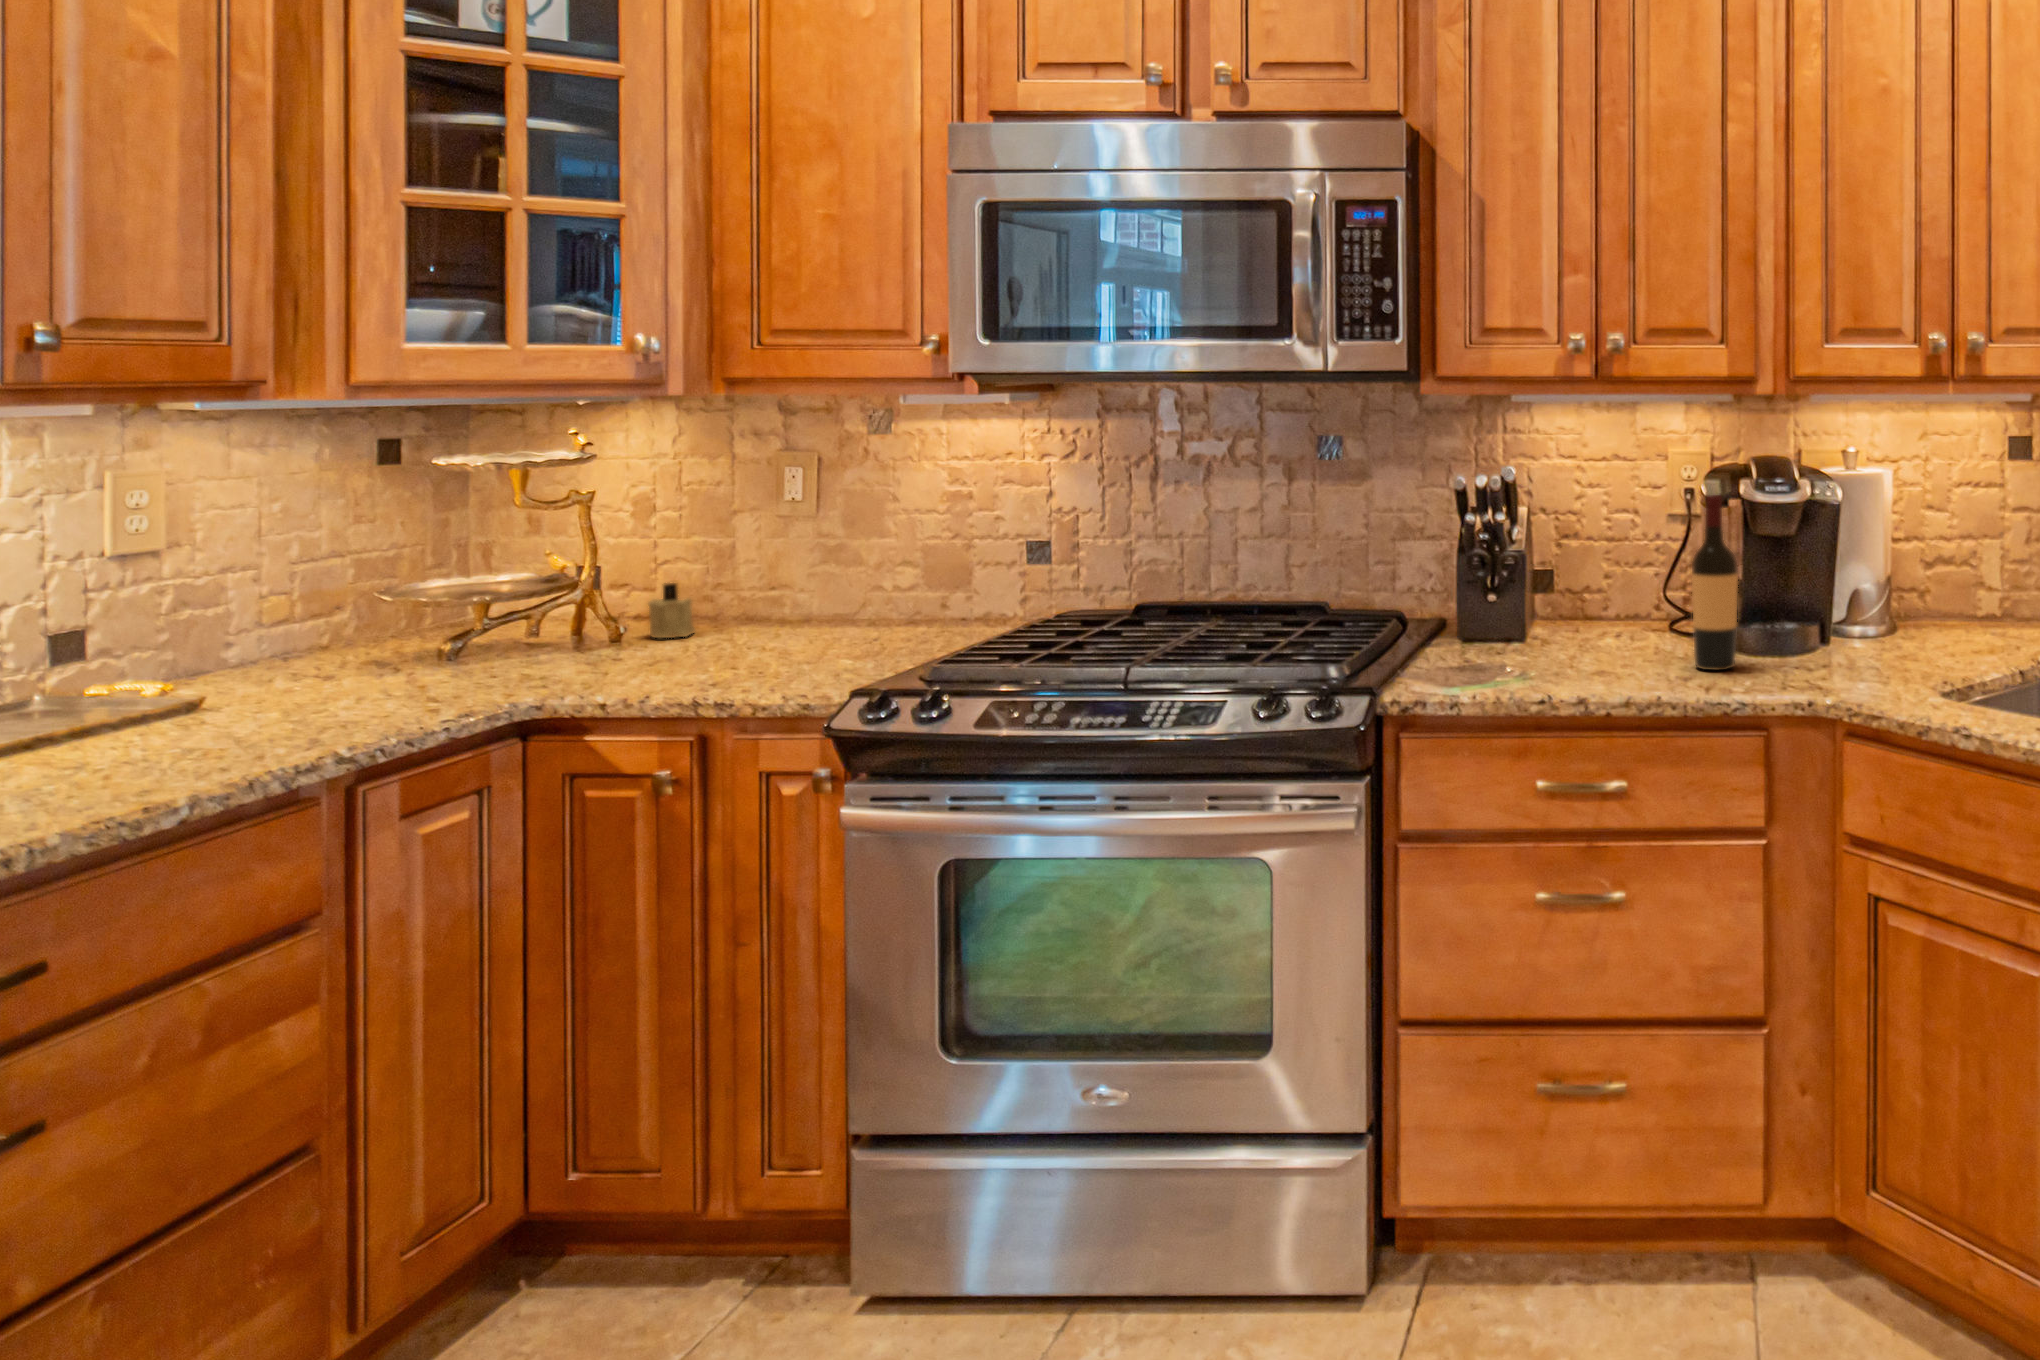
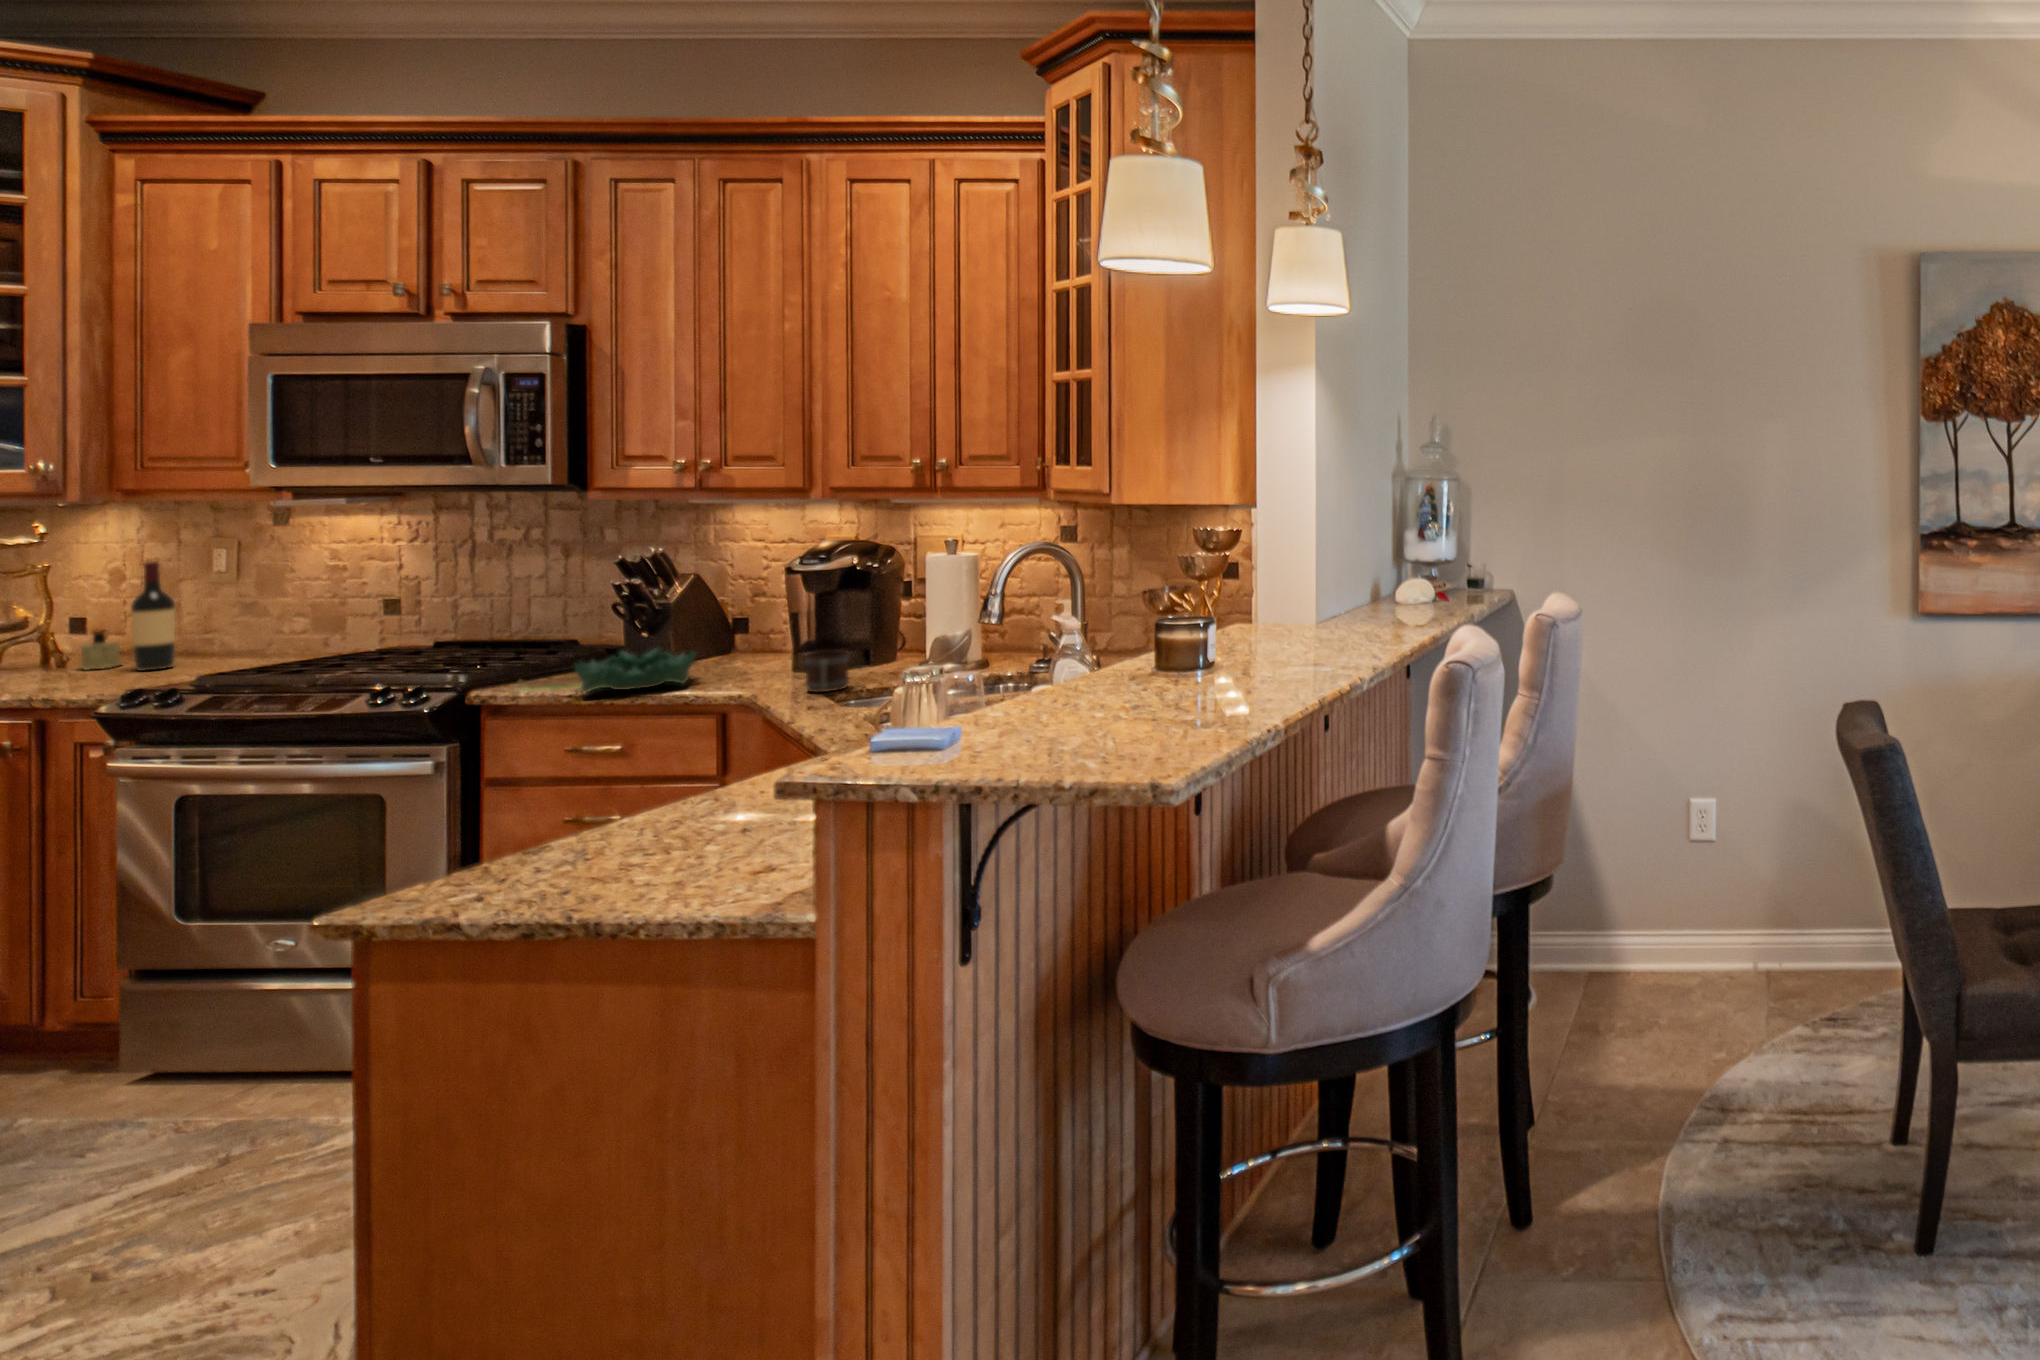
wine bottle: present [1692,495,1738,670] -> present [131,561,176,671]
decorative bowl: none [1476,605,1630,672] -> present [575,648,696,693]
mug: none [1822,607,1882,670] -> present [805,650,849,692]

